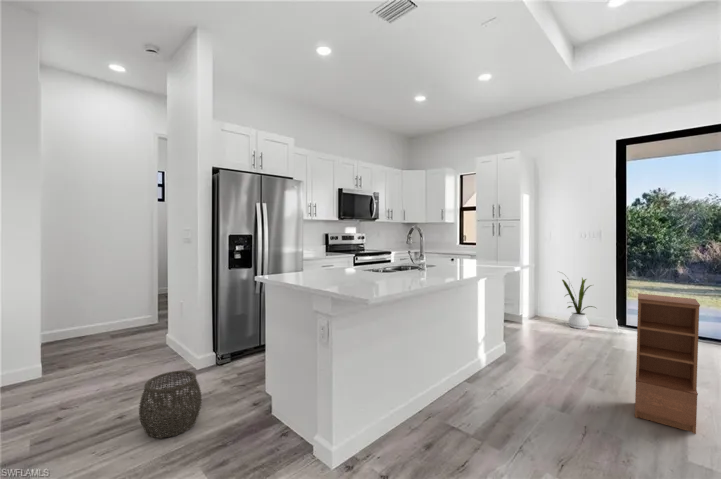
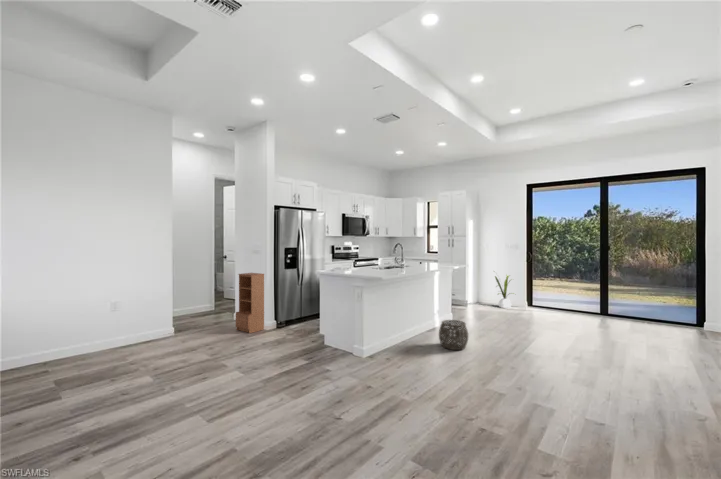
bookcase: present [635,294,700,434] -> present [236,273,264,333]
woven basket: present [139,371,202,438] -> present [439,320,468,350]

